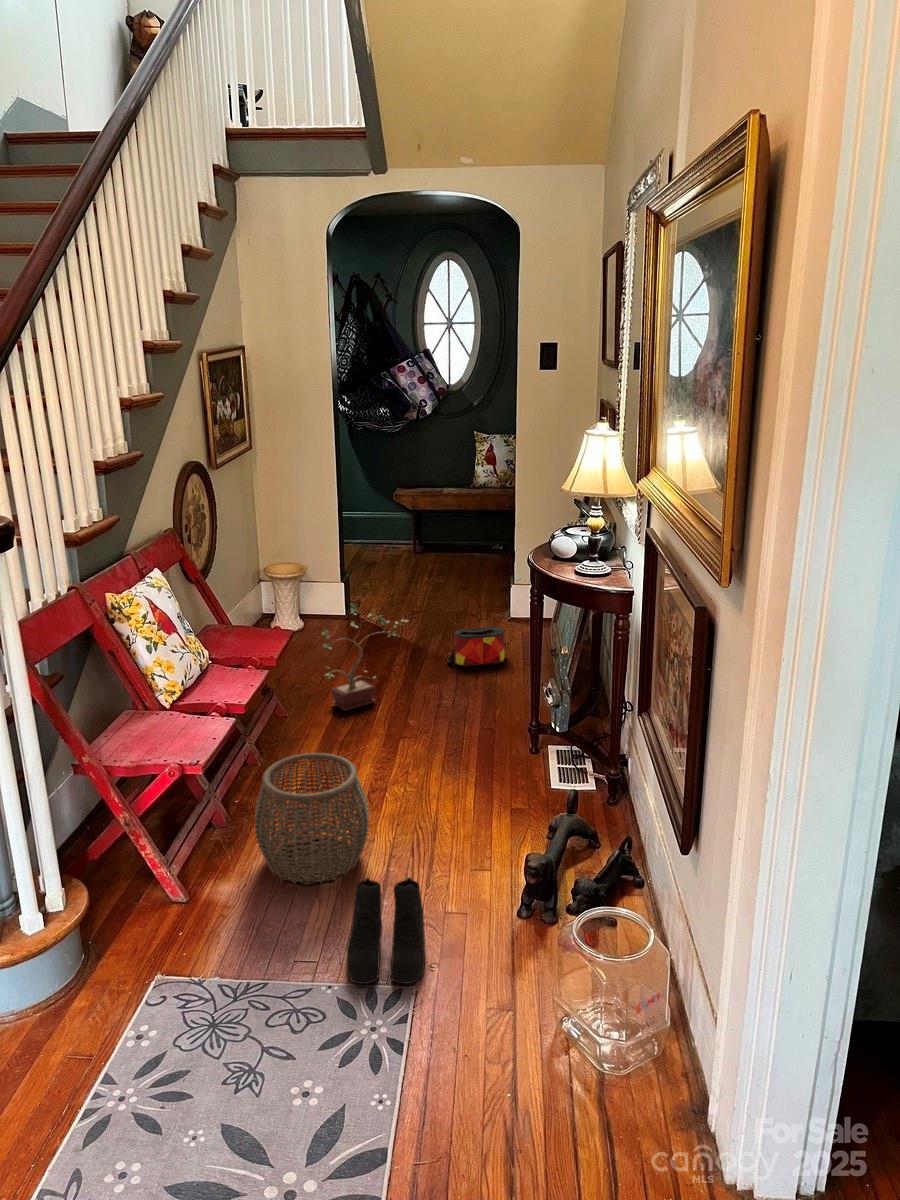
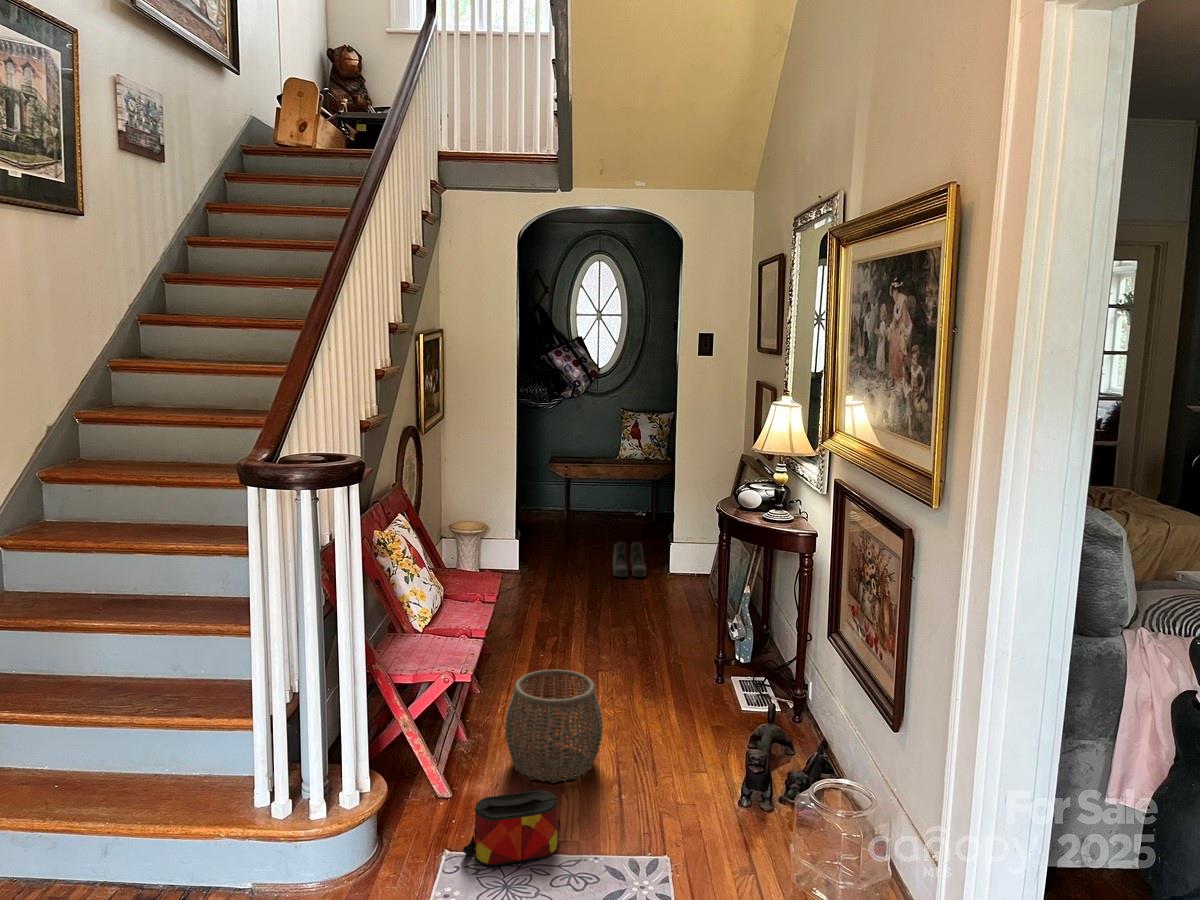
potted plant: present [322,603,408,711] -> none [526,550,600,648]
bag: present [447,627,506,667] -> present [463,790,560,866]
boots: present [347,878,425,984] -> present [613,542,646,577]

